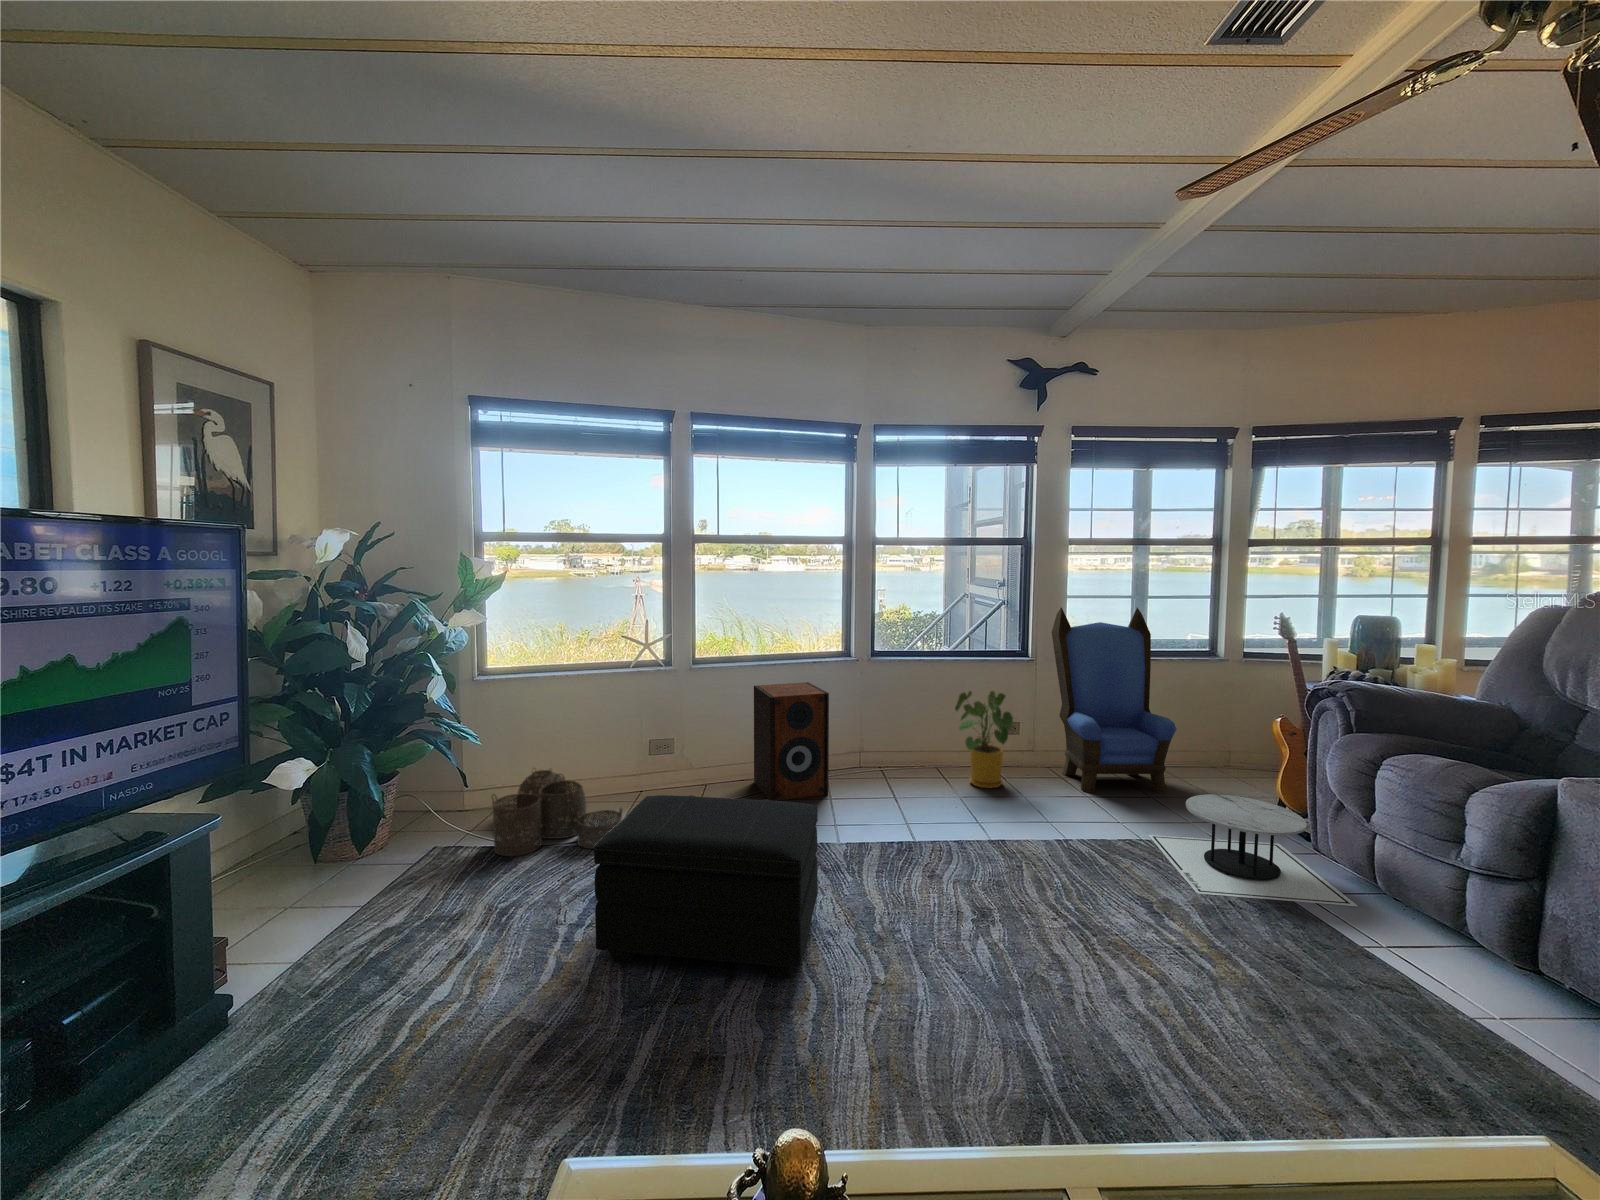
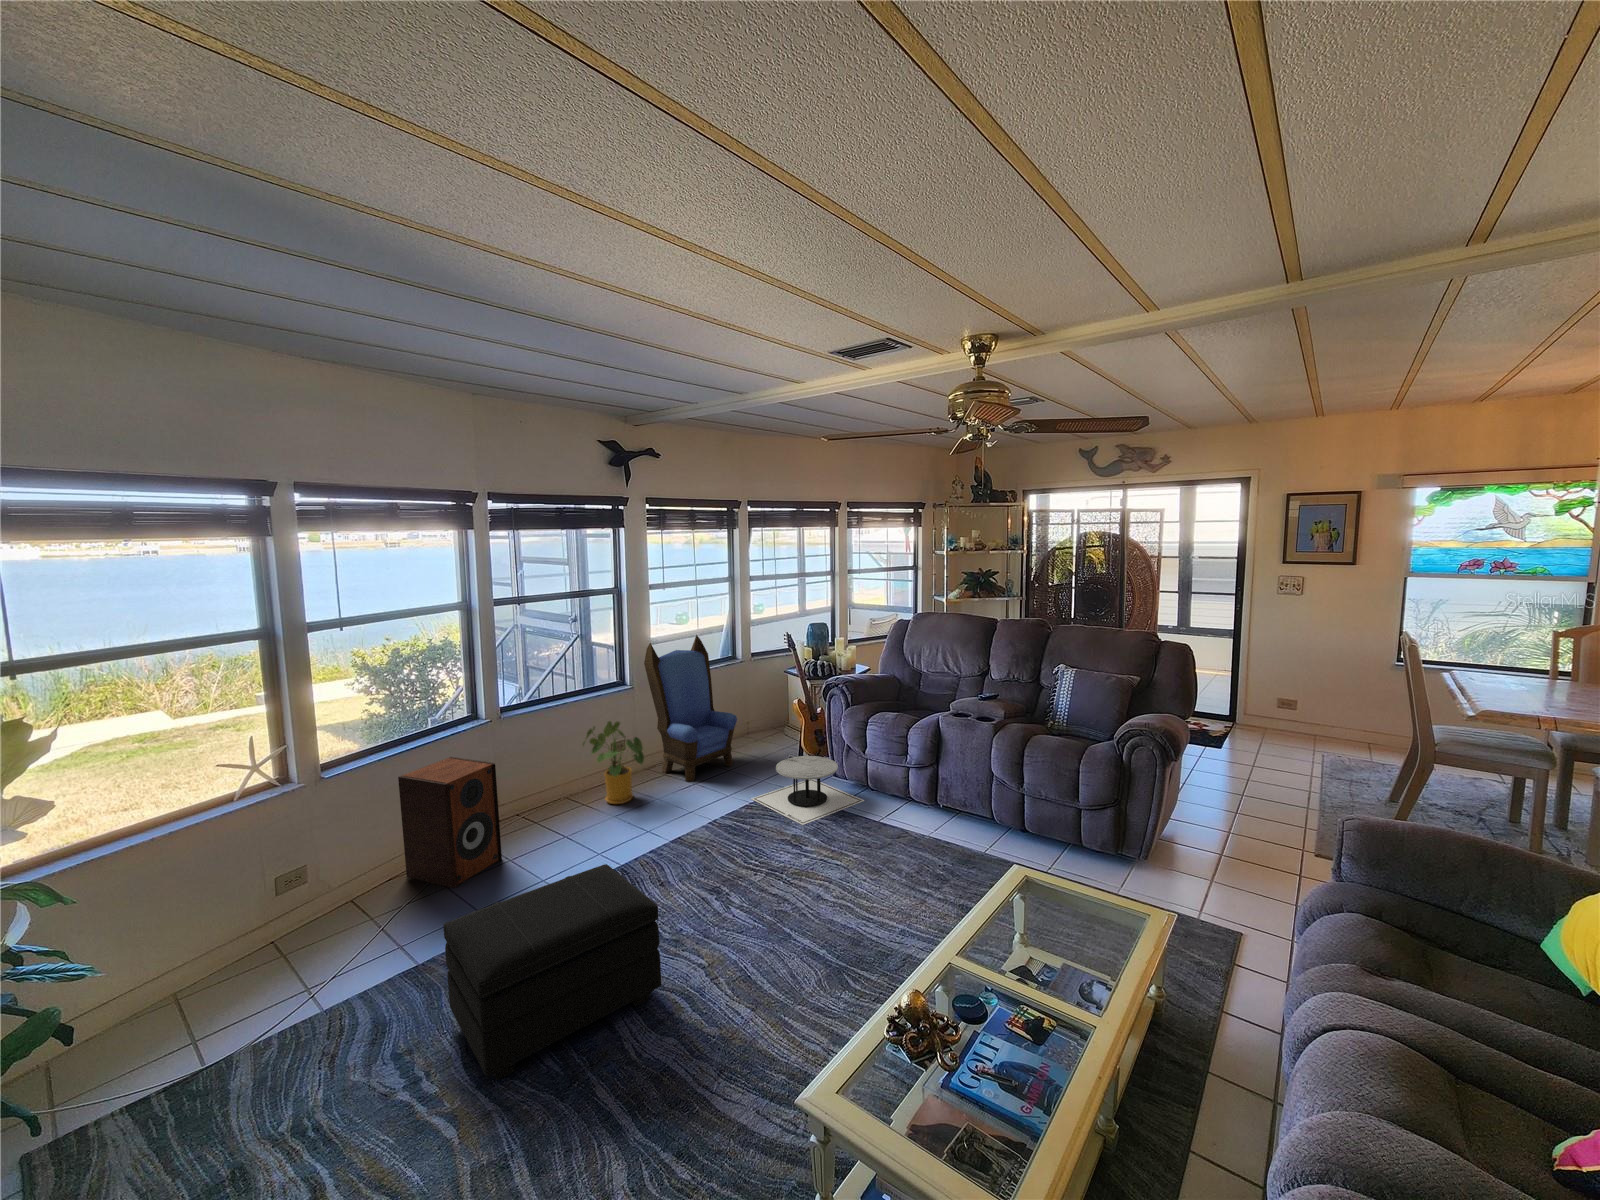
woven basket: present [492,768,622,856] -> none [109,962,335,1100]

